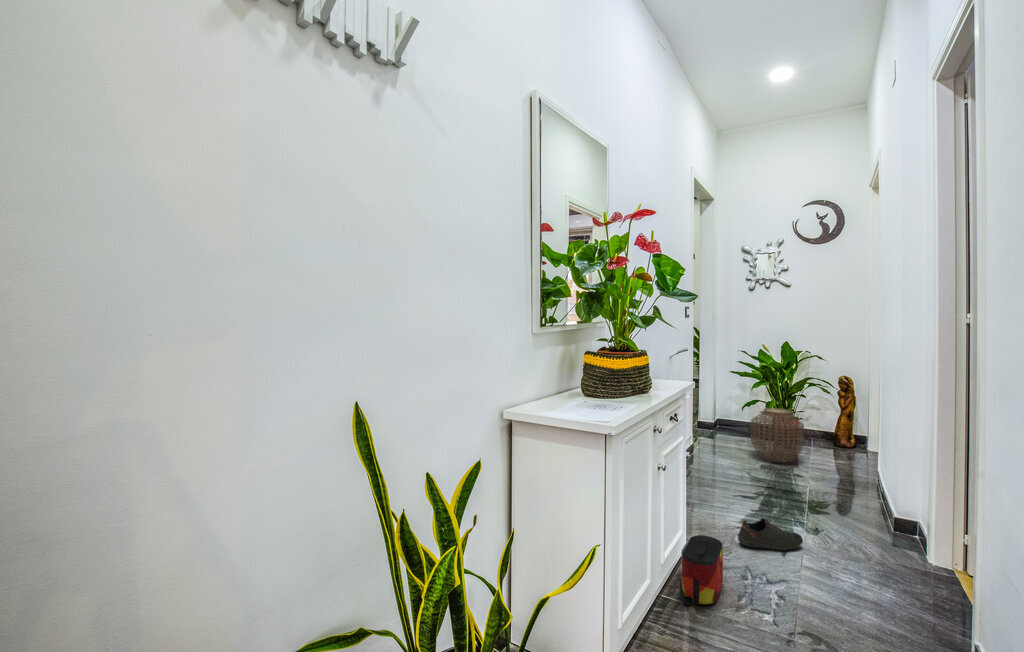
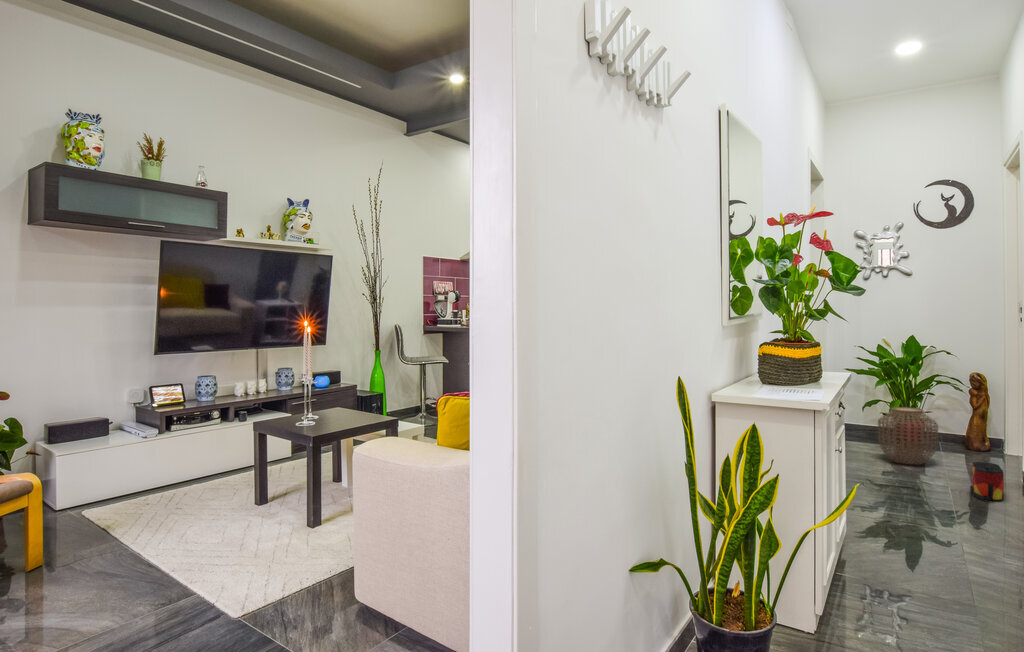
shoe: present [738,518,803,550] -> none [895,509,961,539]
bag: present [680,535,723,606] -> present [970,462,1004,501]

